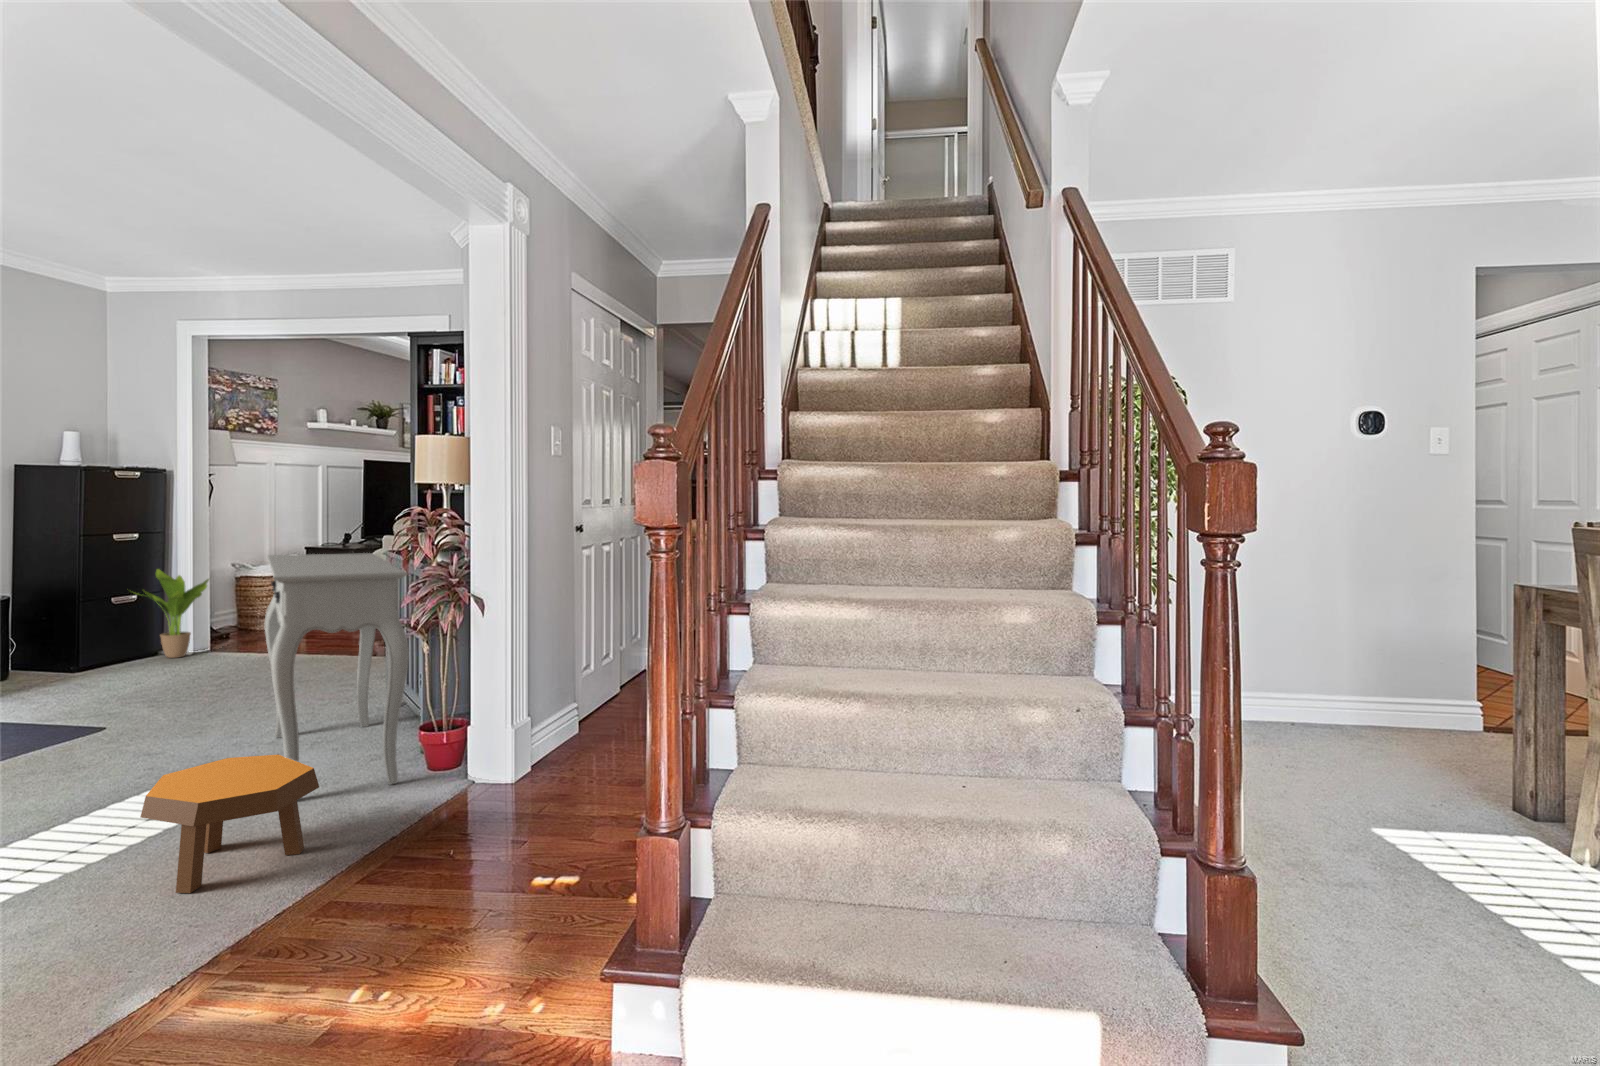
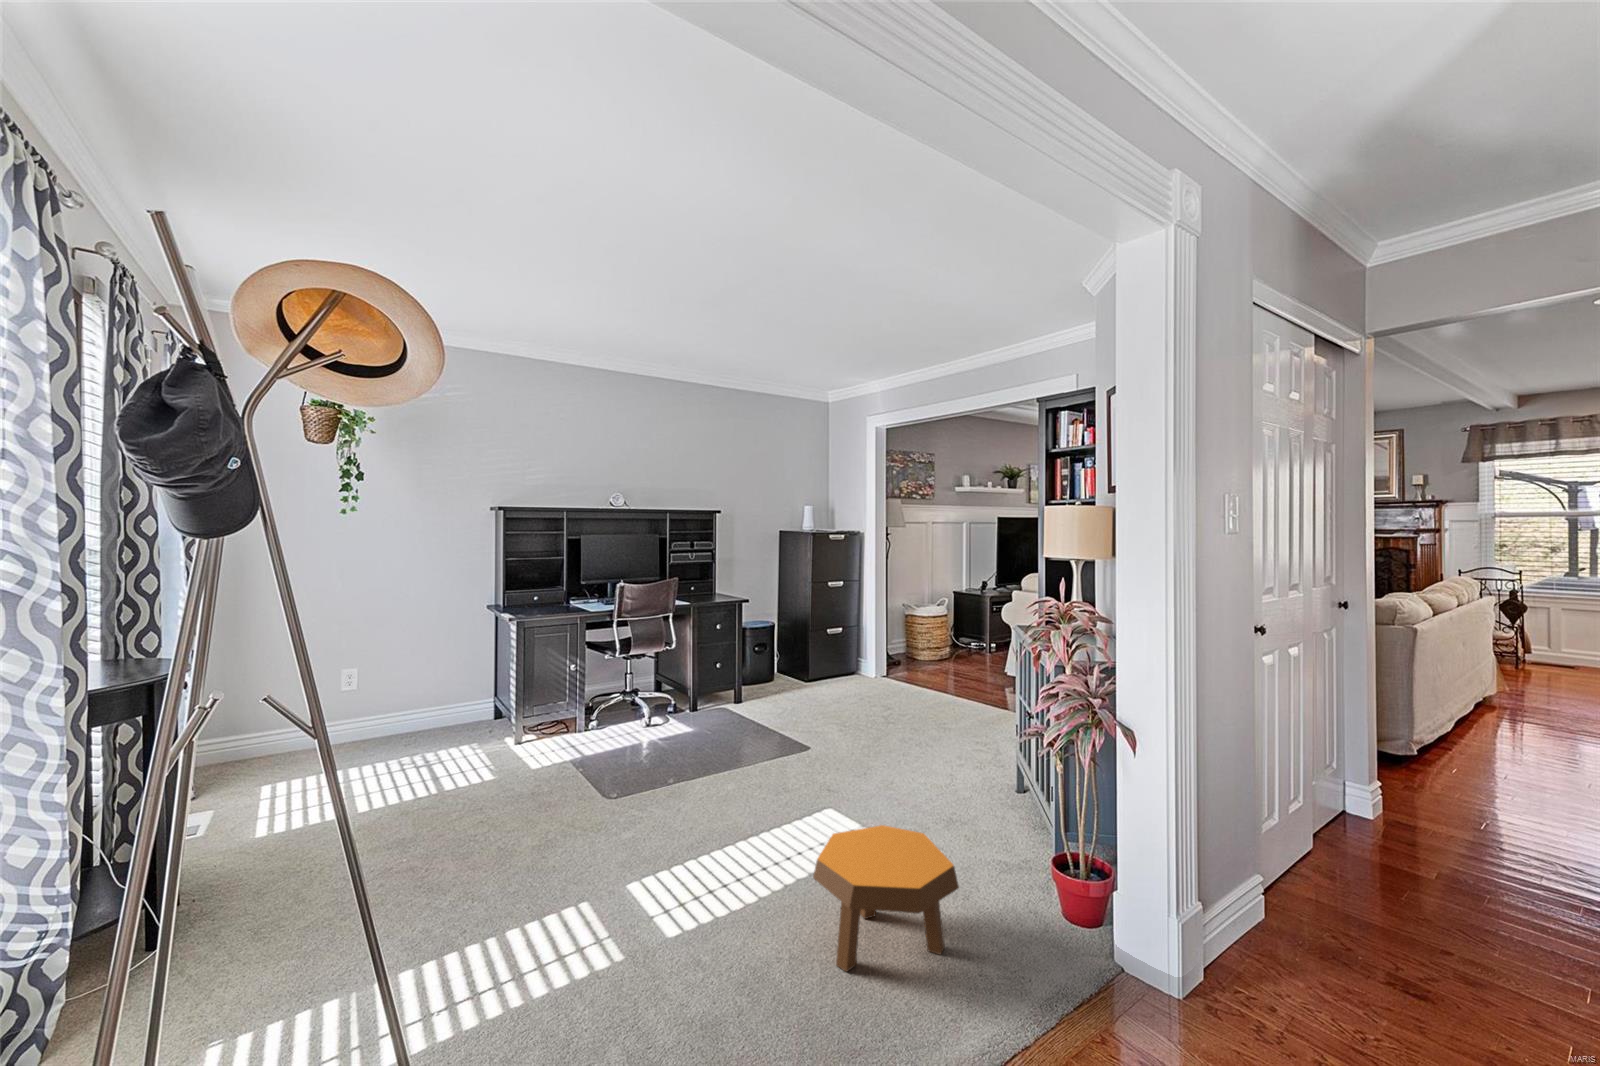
console table: present [265,553,409,784] -> none [918,616,1046,879]
potted plant: present [137,569,209,658] -> none [835,610,888,680]

